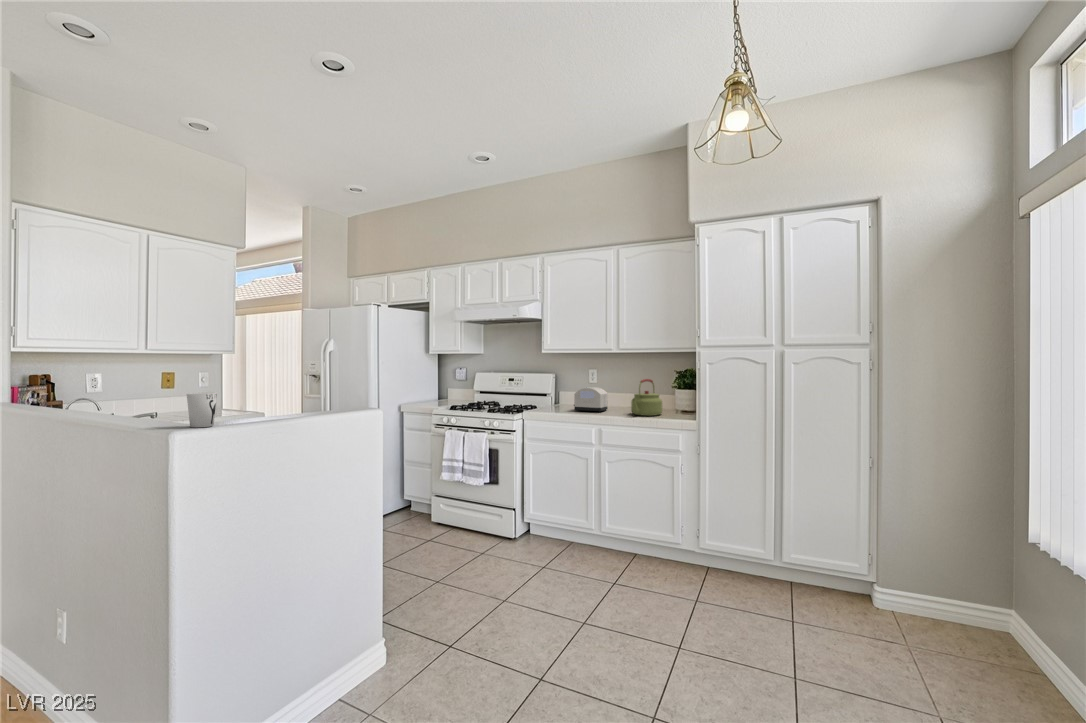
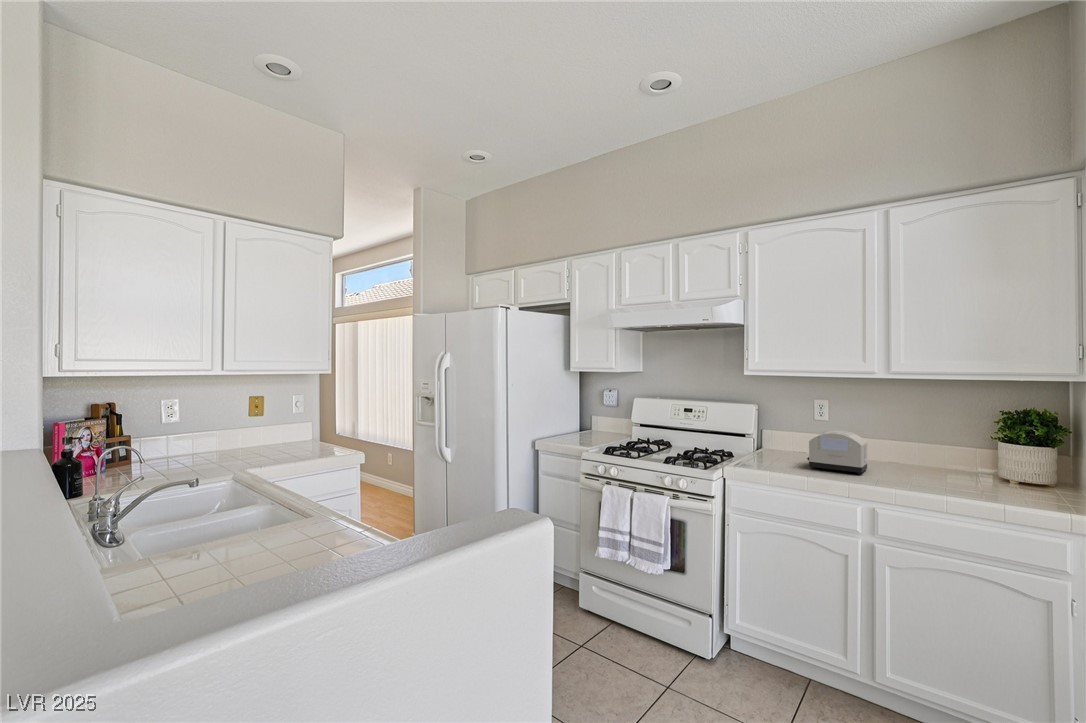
kettle: present [631,379,662,416] -> none [927,425,996,491]
cup: present [187,392,217,428] -> none [121,536,204,651]

